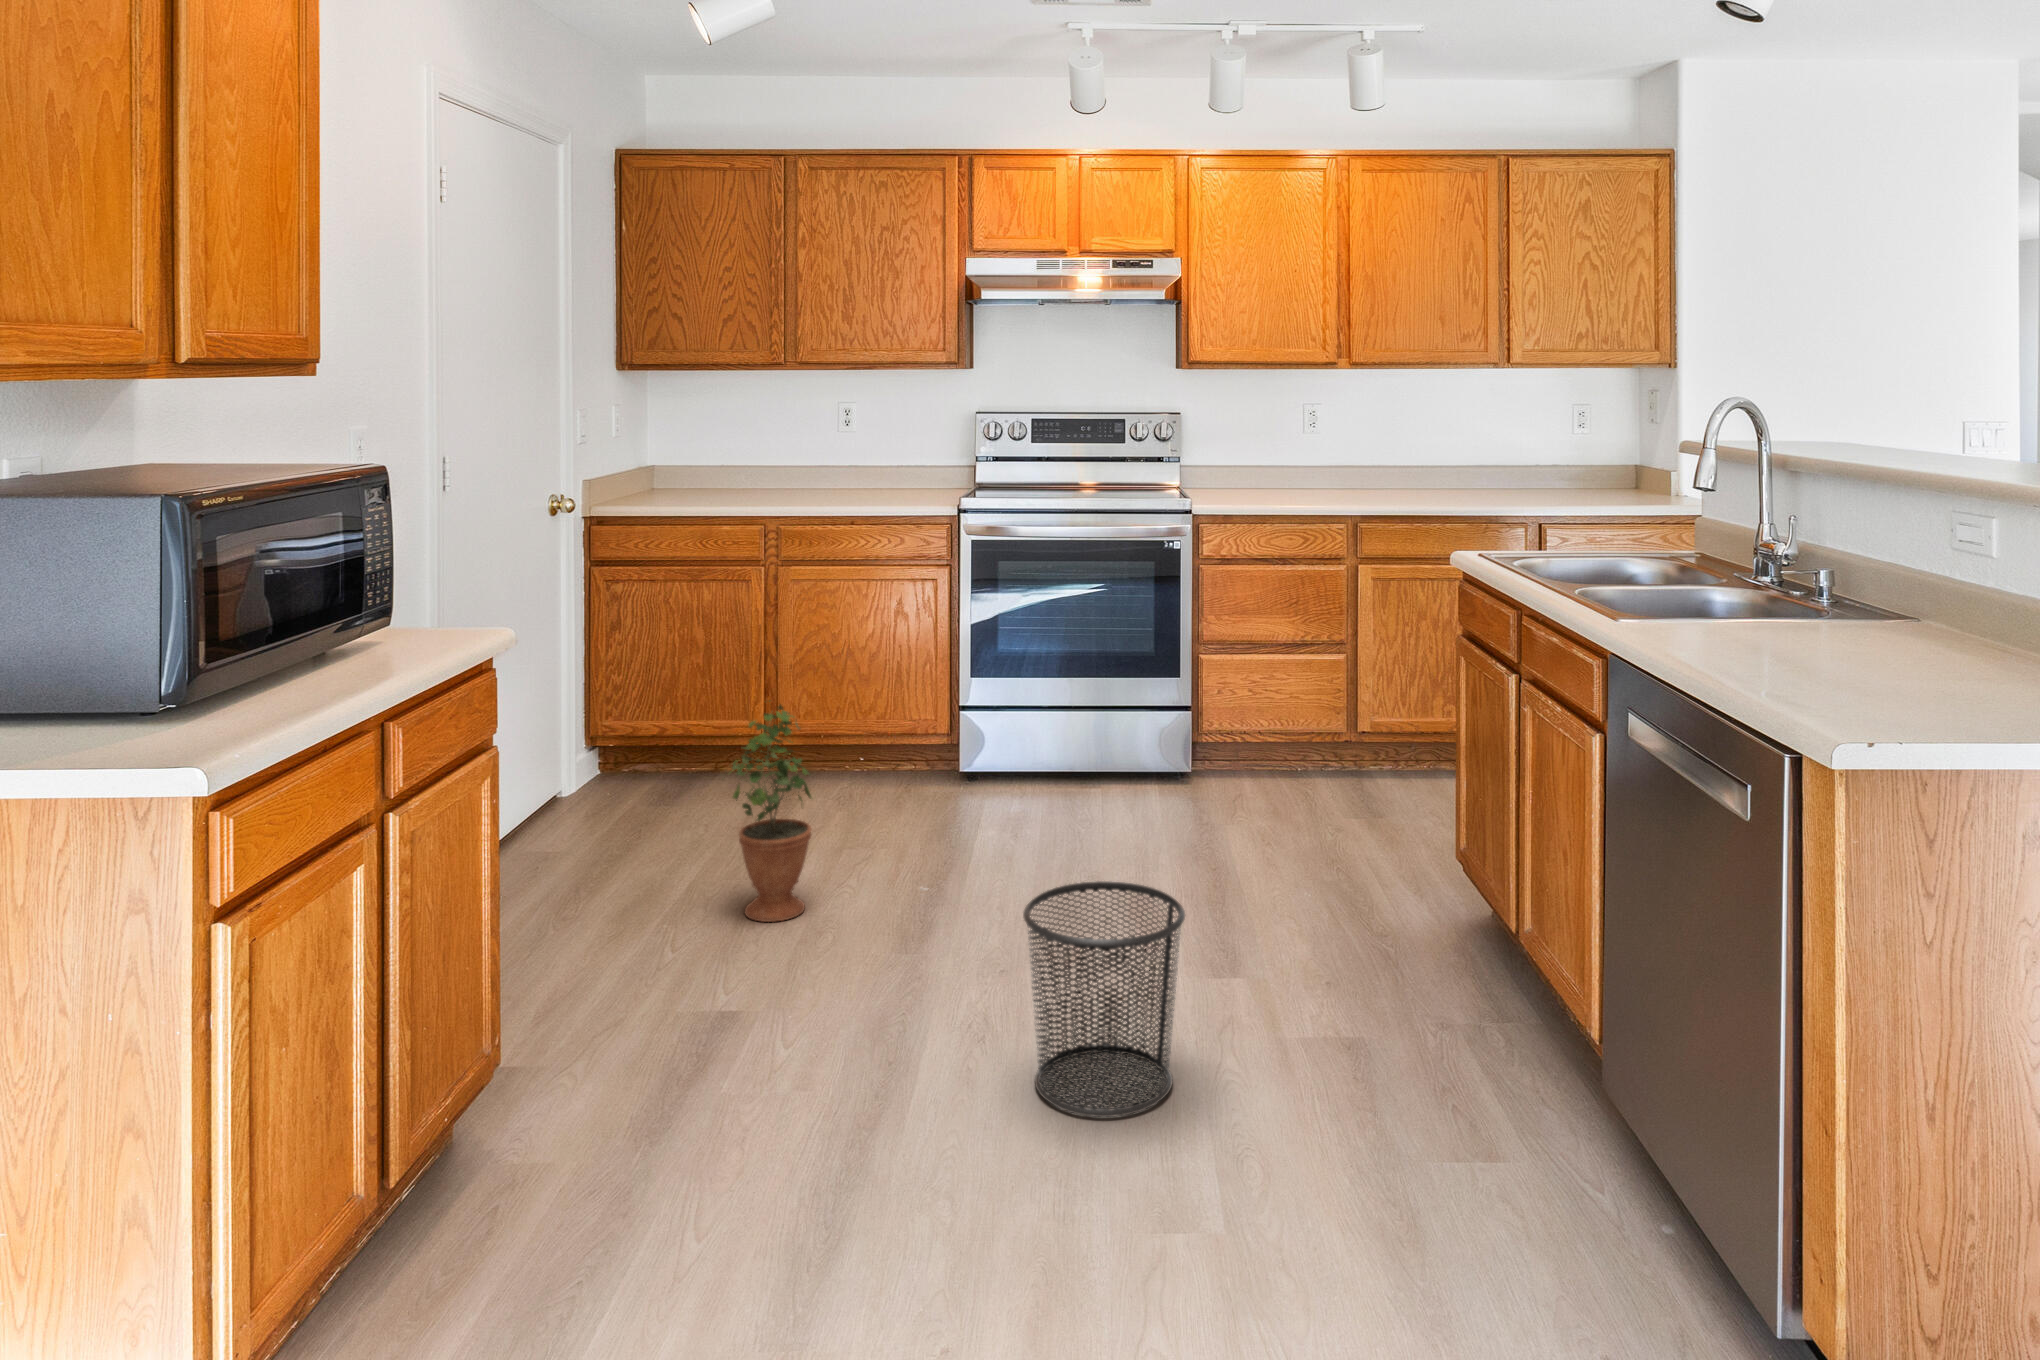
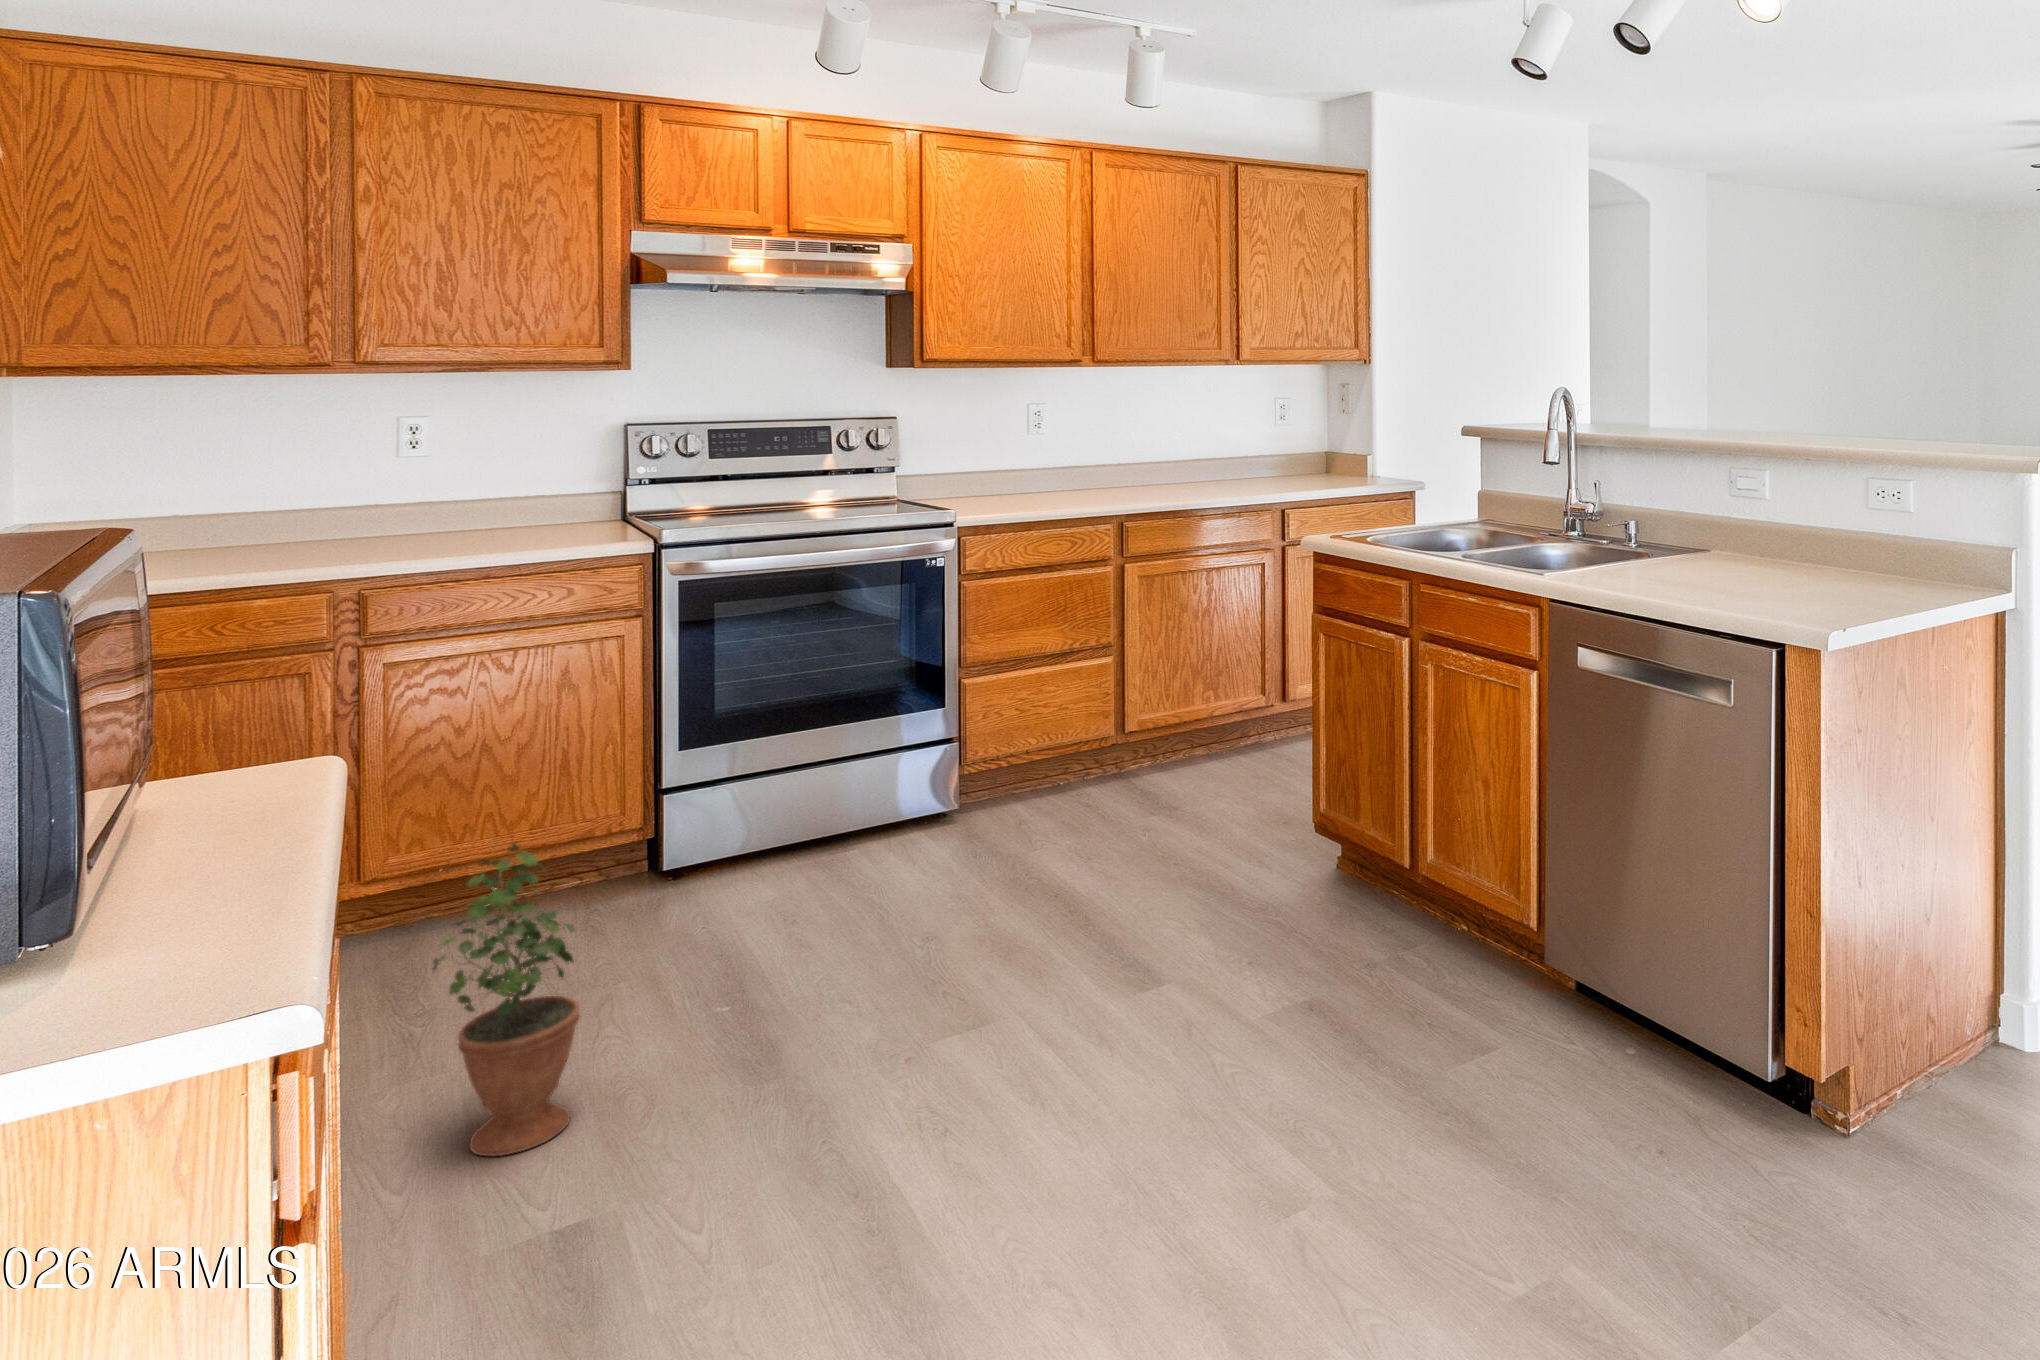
waste bin: present [1023,881,1185,1117] -> none [1055,951,1246,1238]

